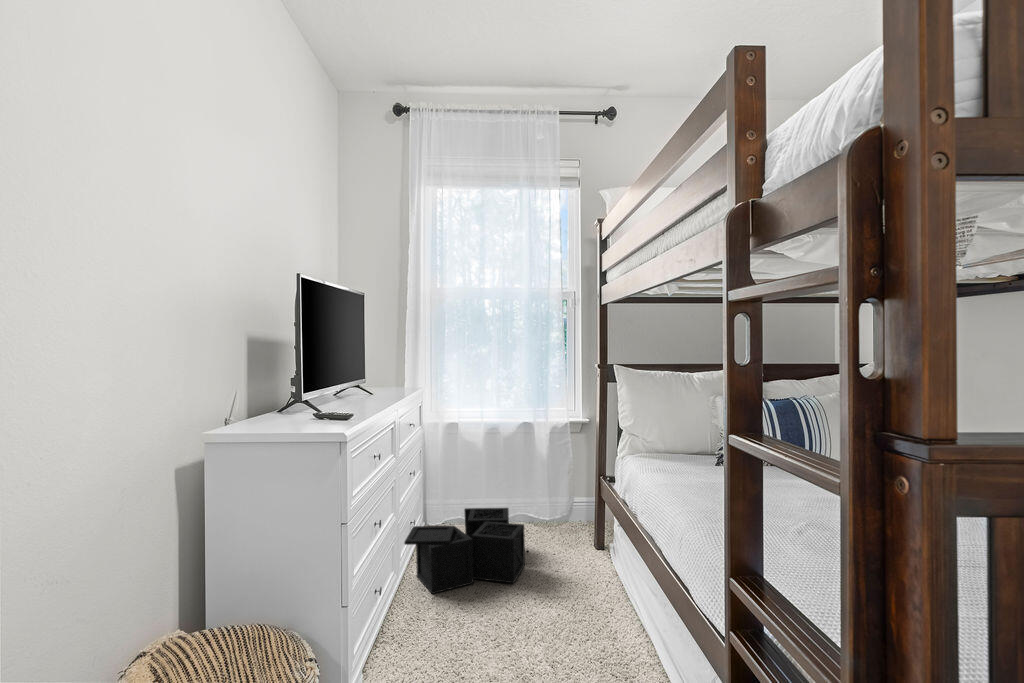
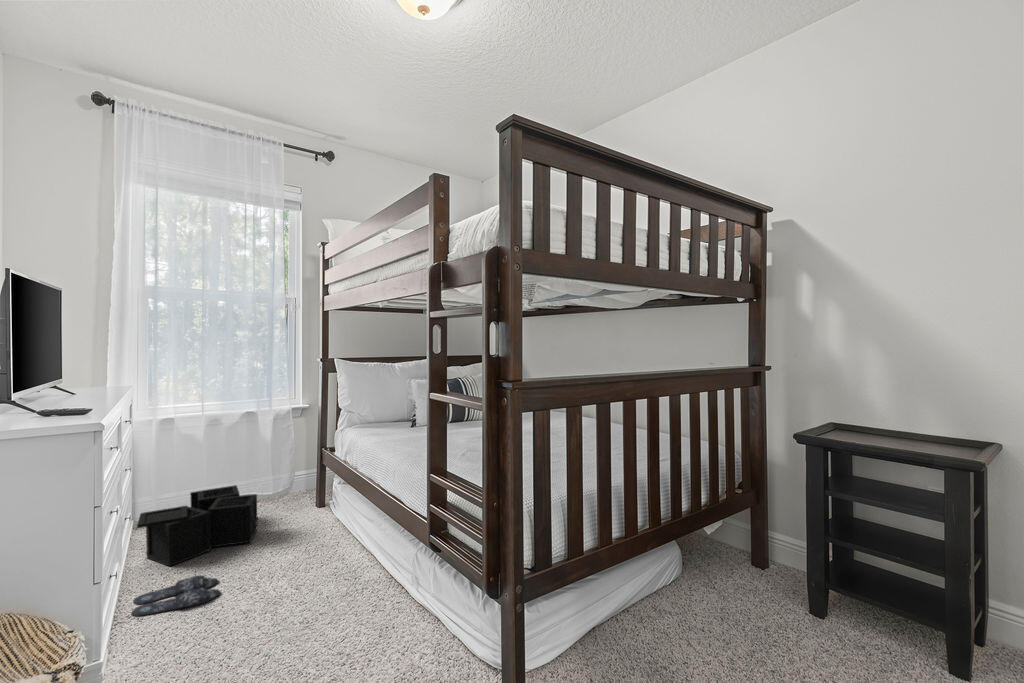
slippers: none [381,616,469,659] -> present [131,575,220,617]

